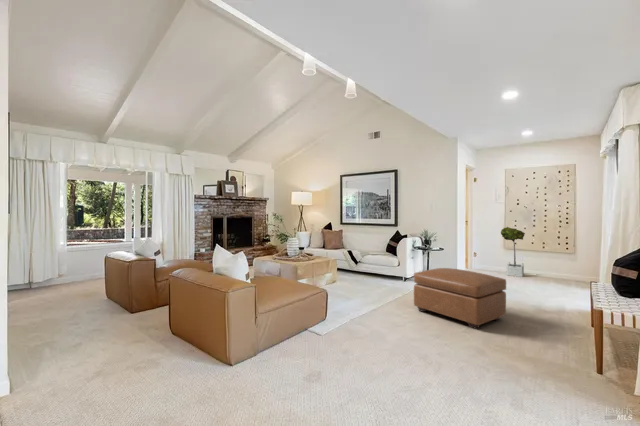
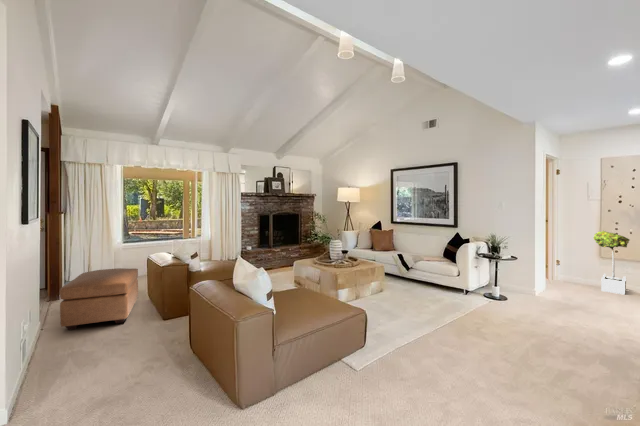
ottoman: present [414,268,506,329] -> present [60,268,138,330]

